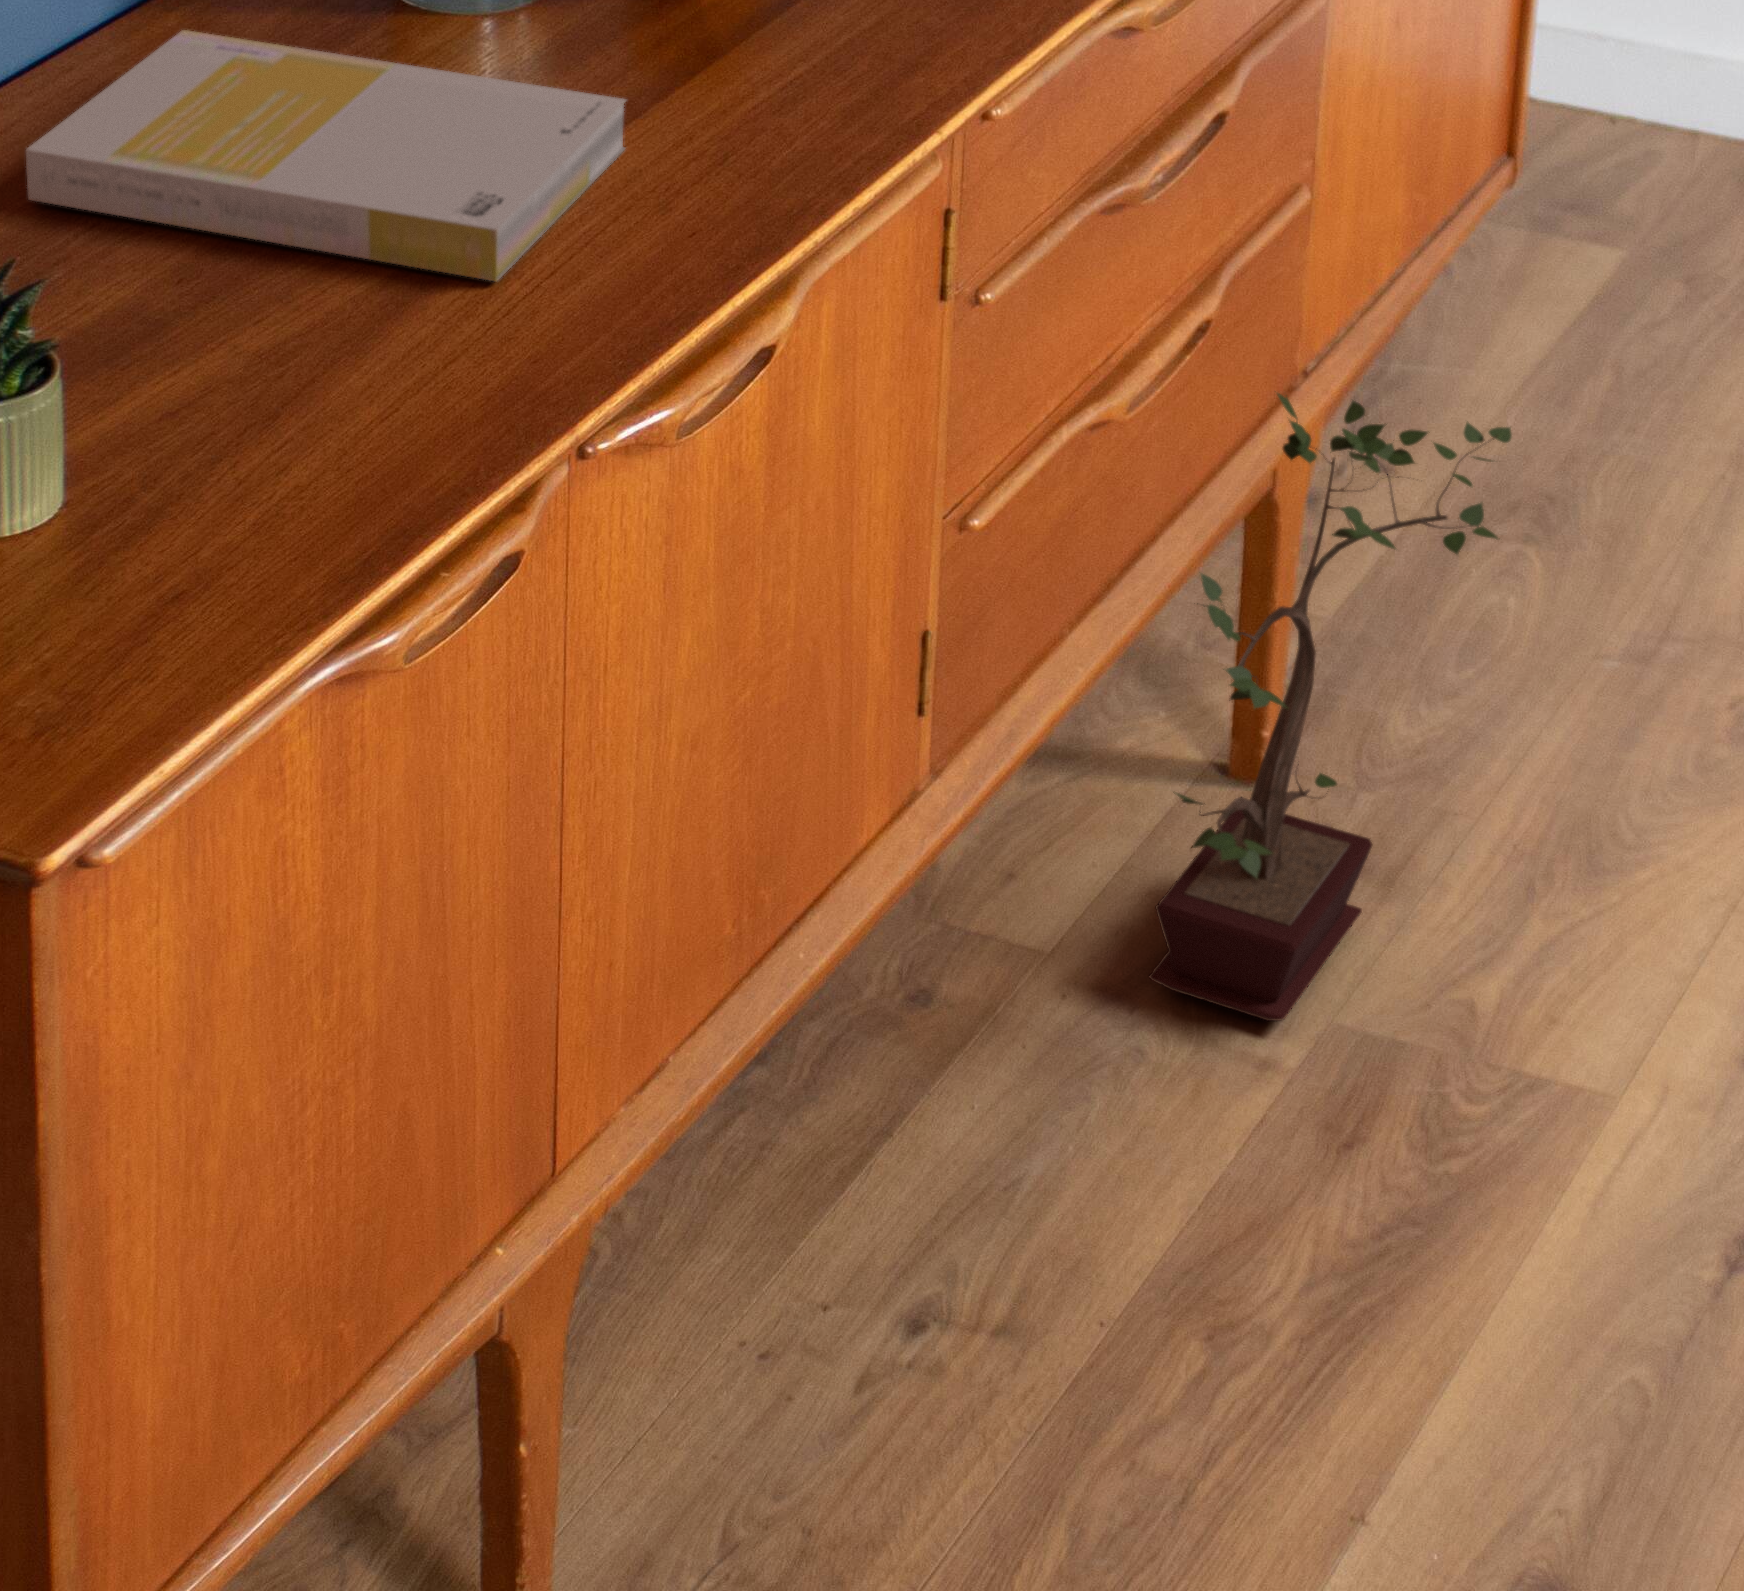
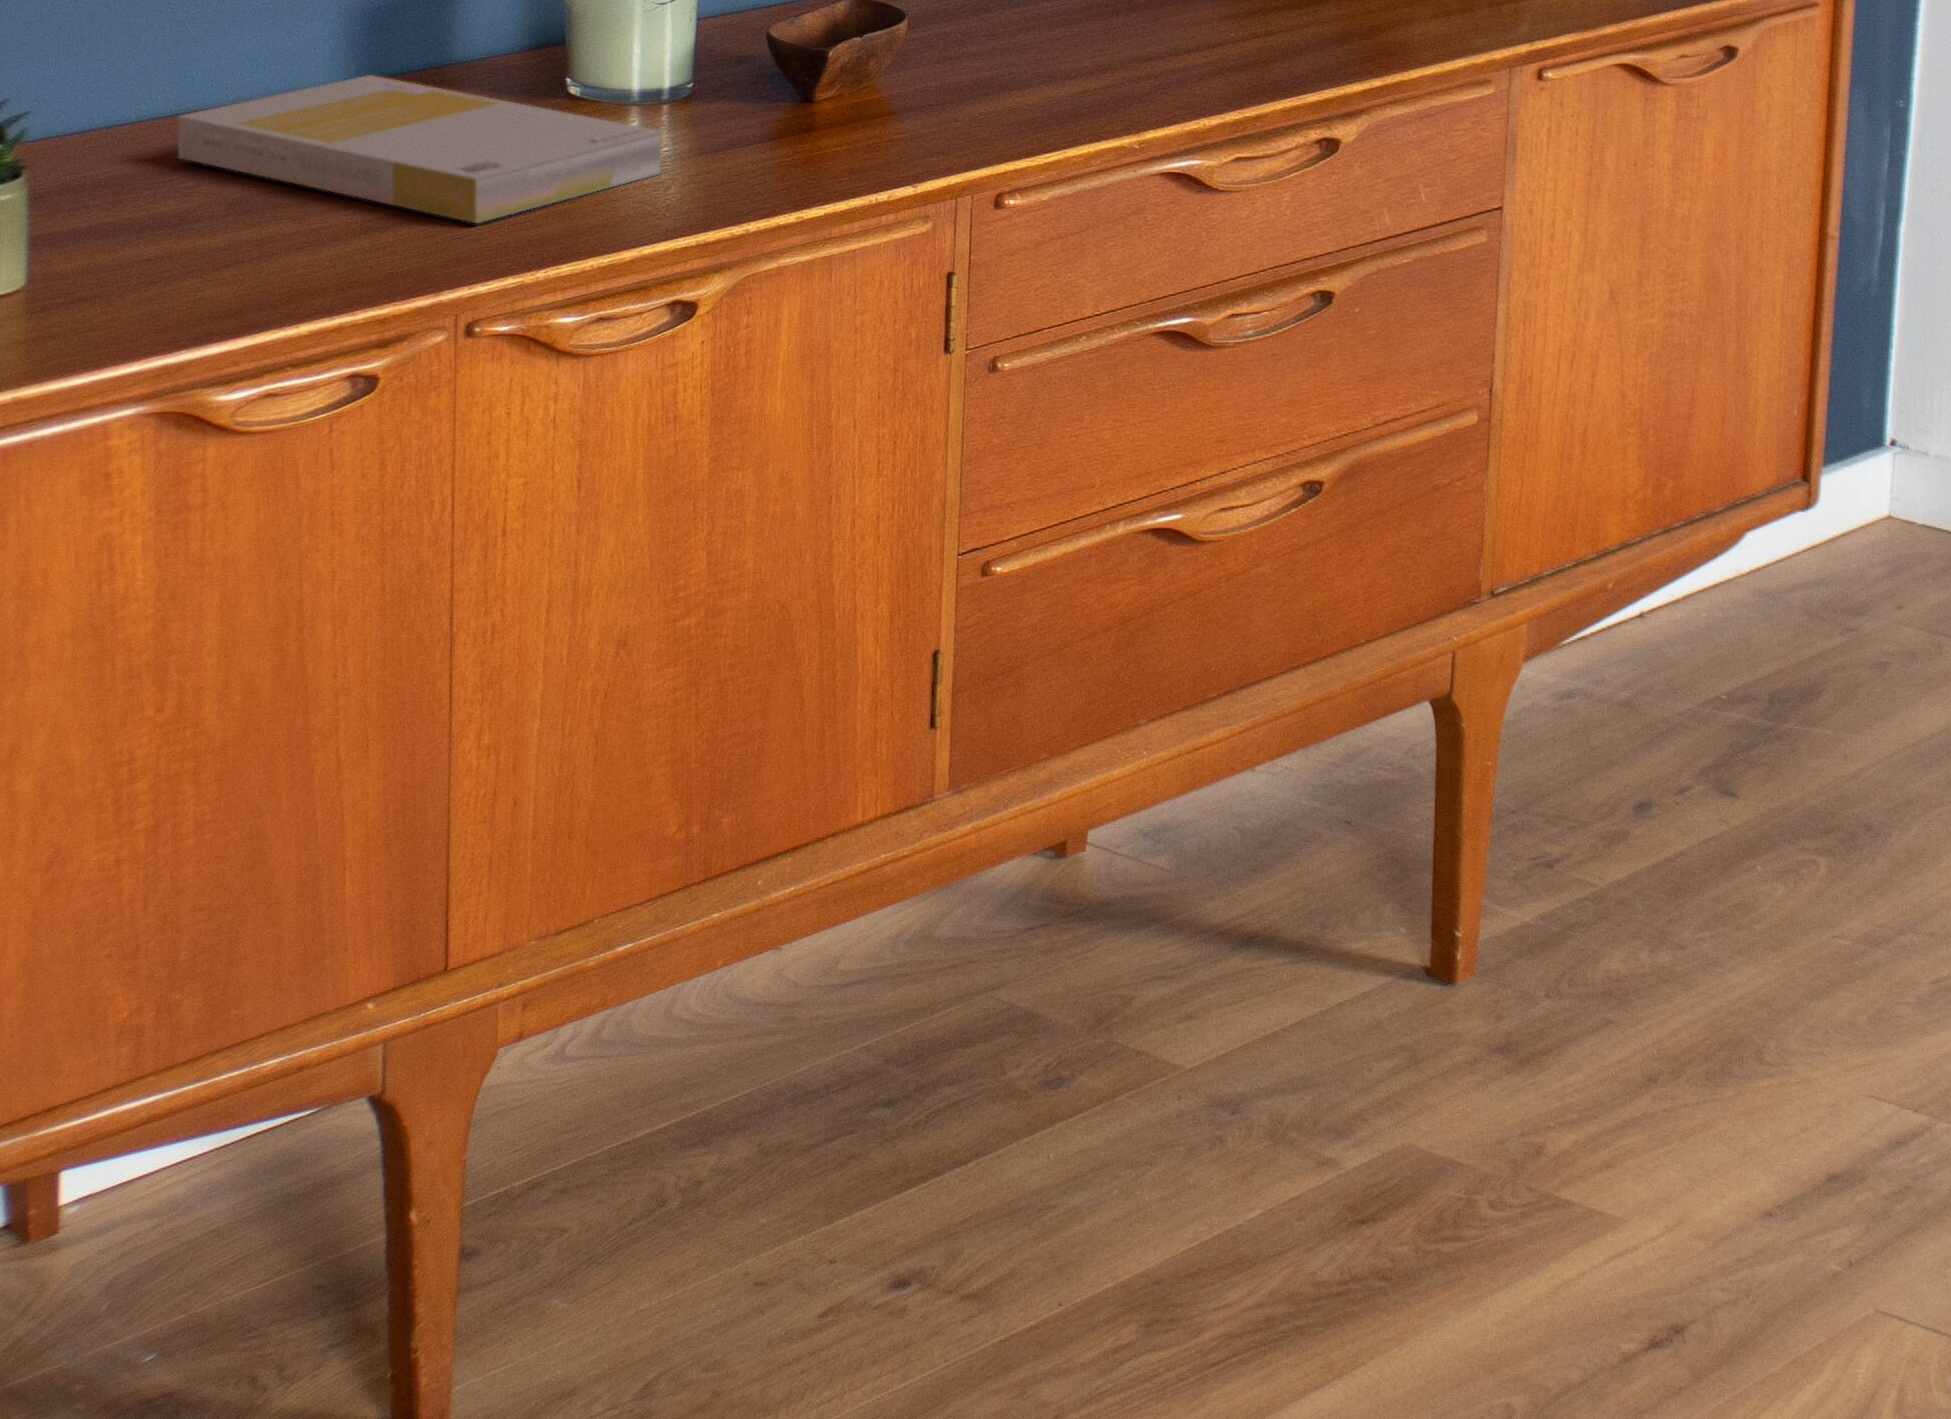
potted plant: present [1149,393,1512,1021] -> none [1248,547,1650,1132]

